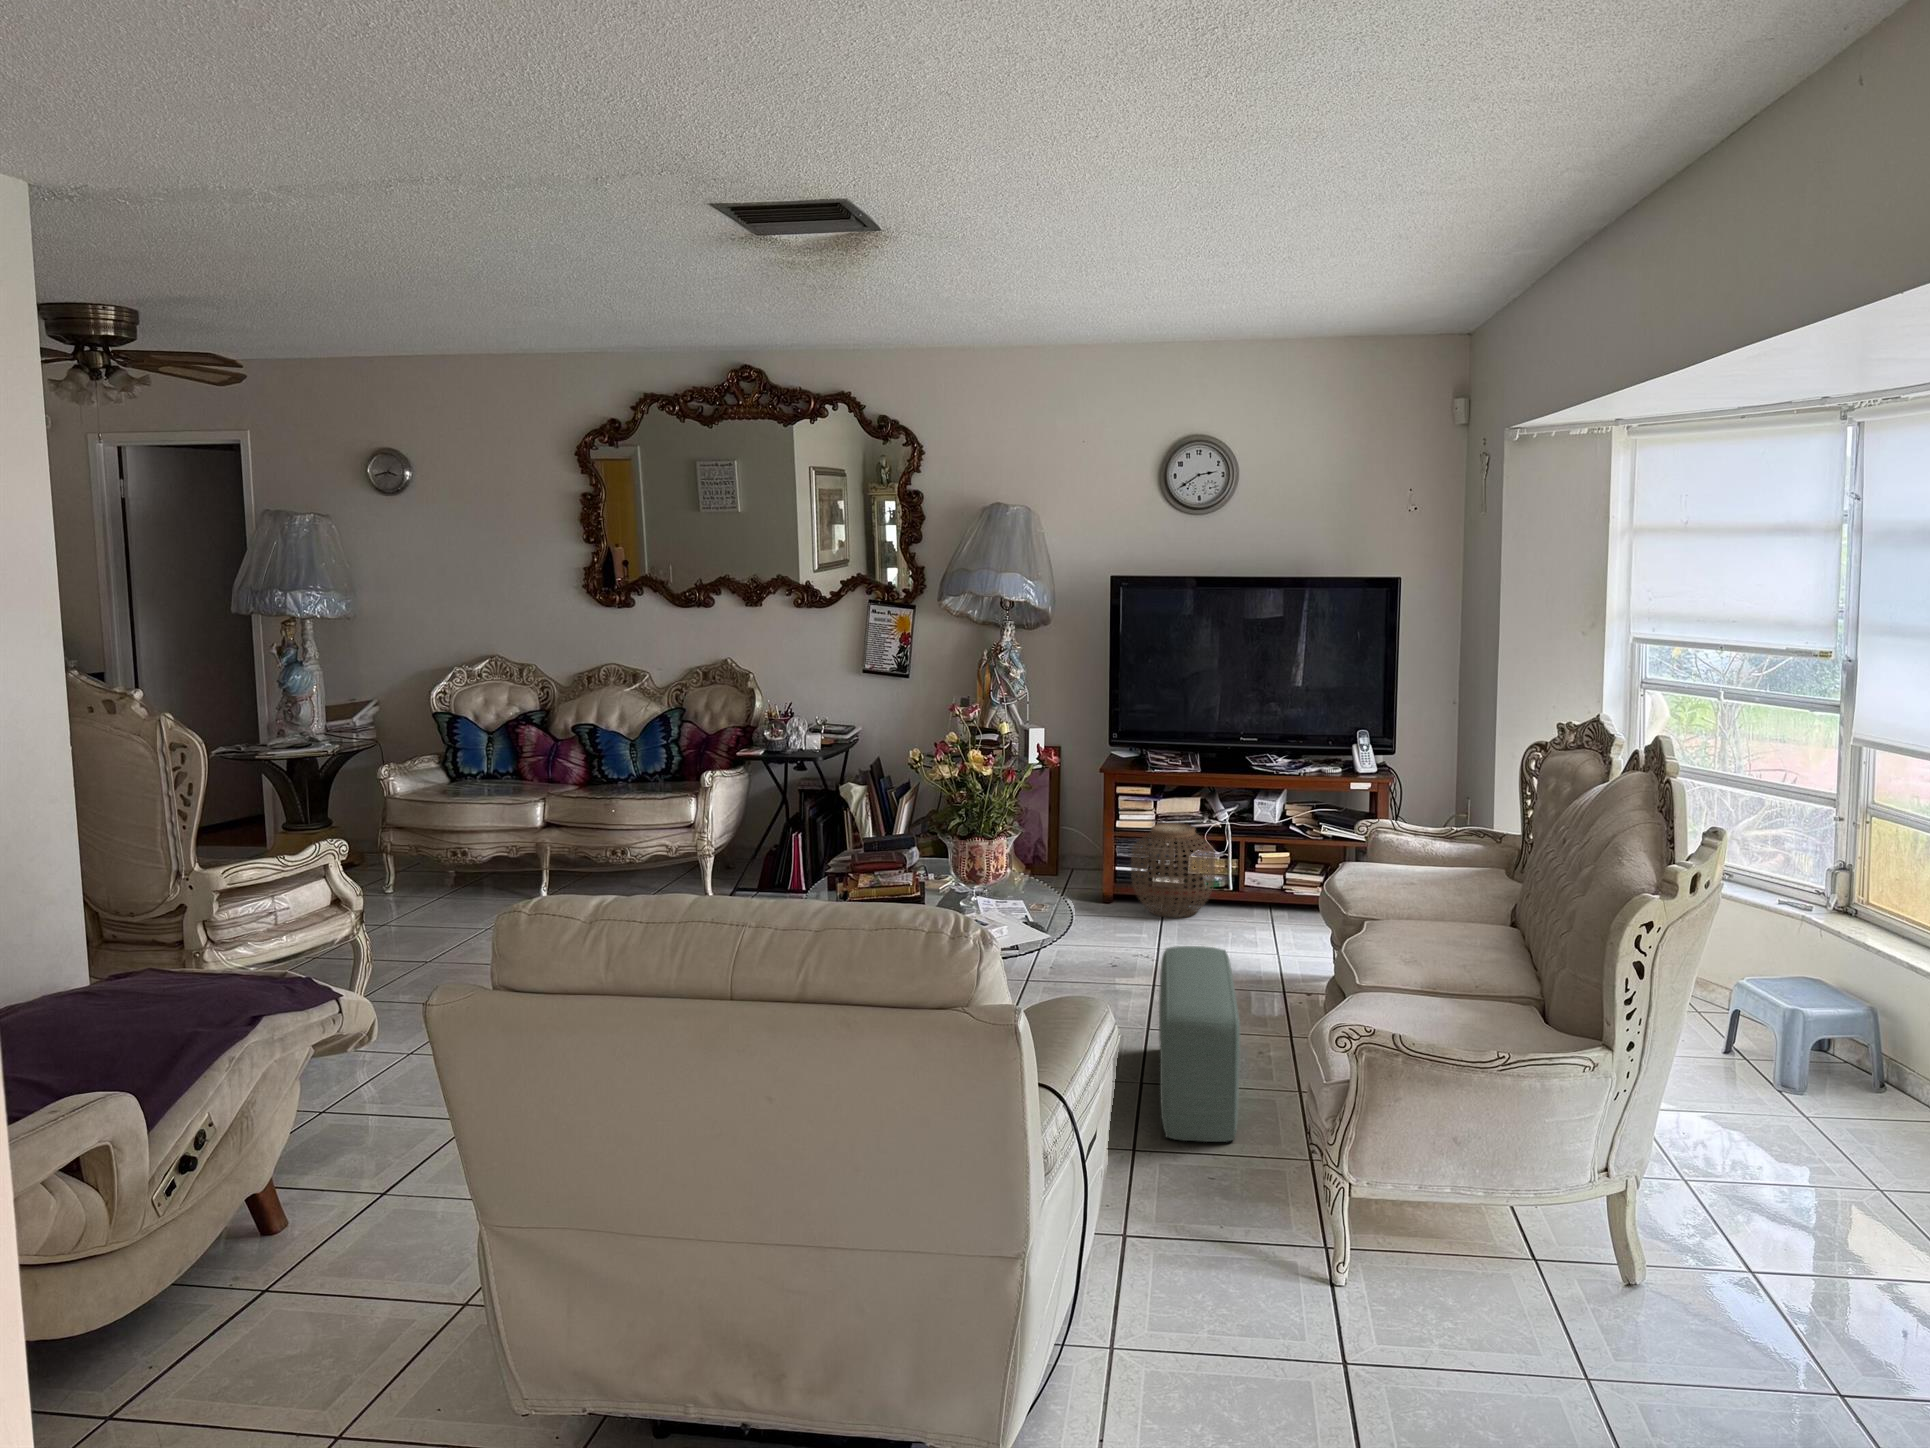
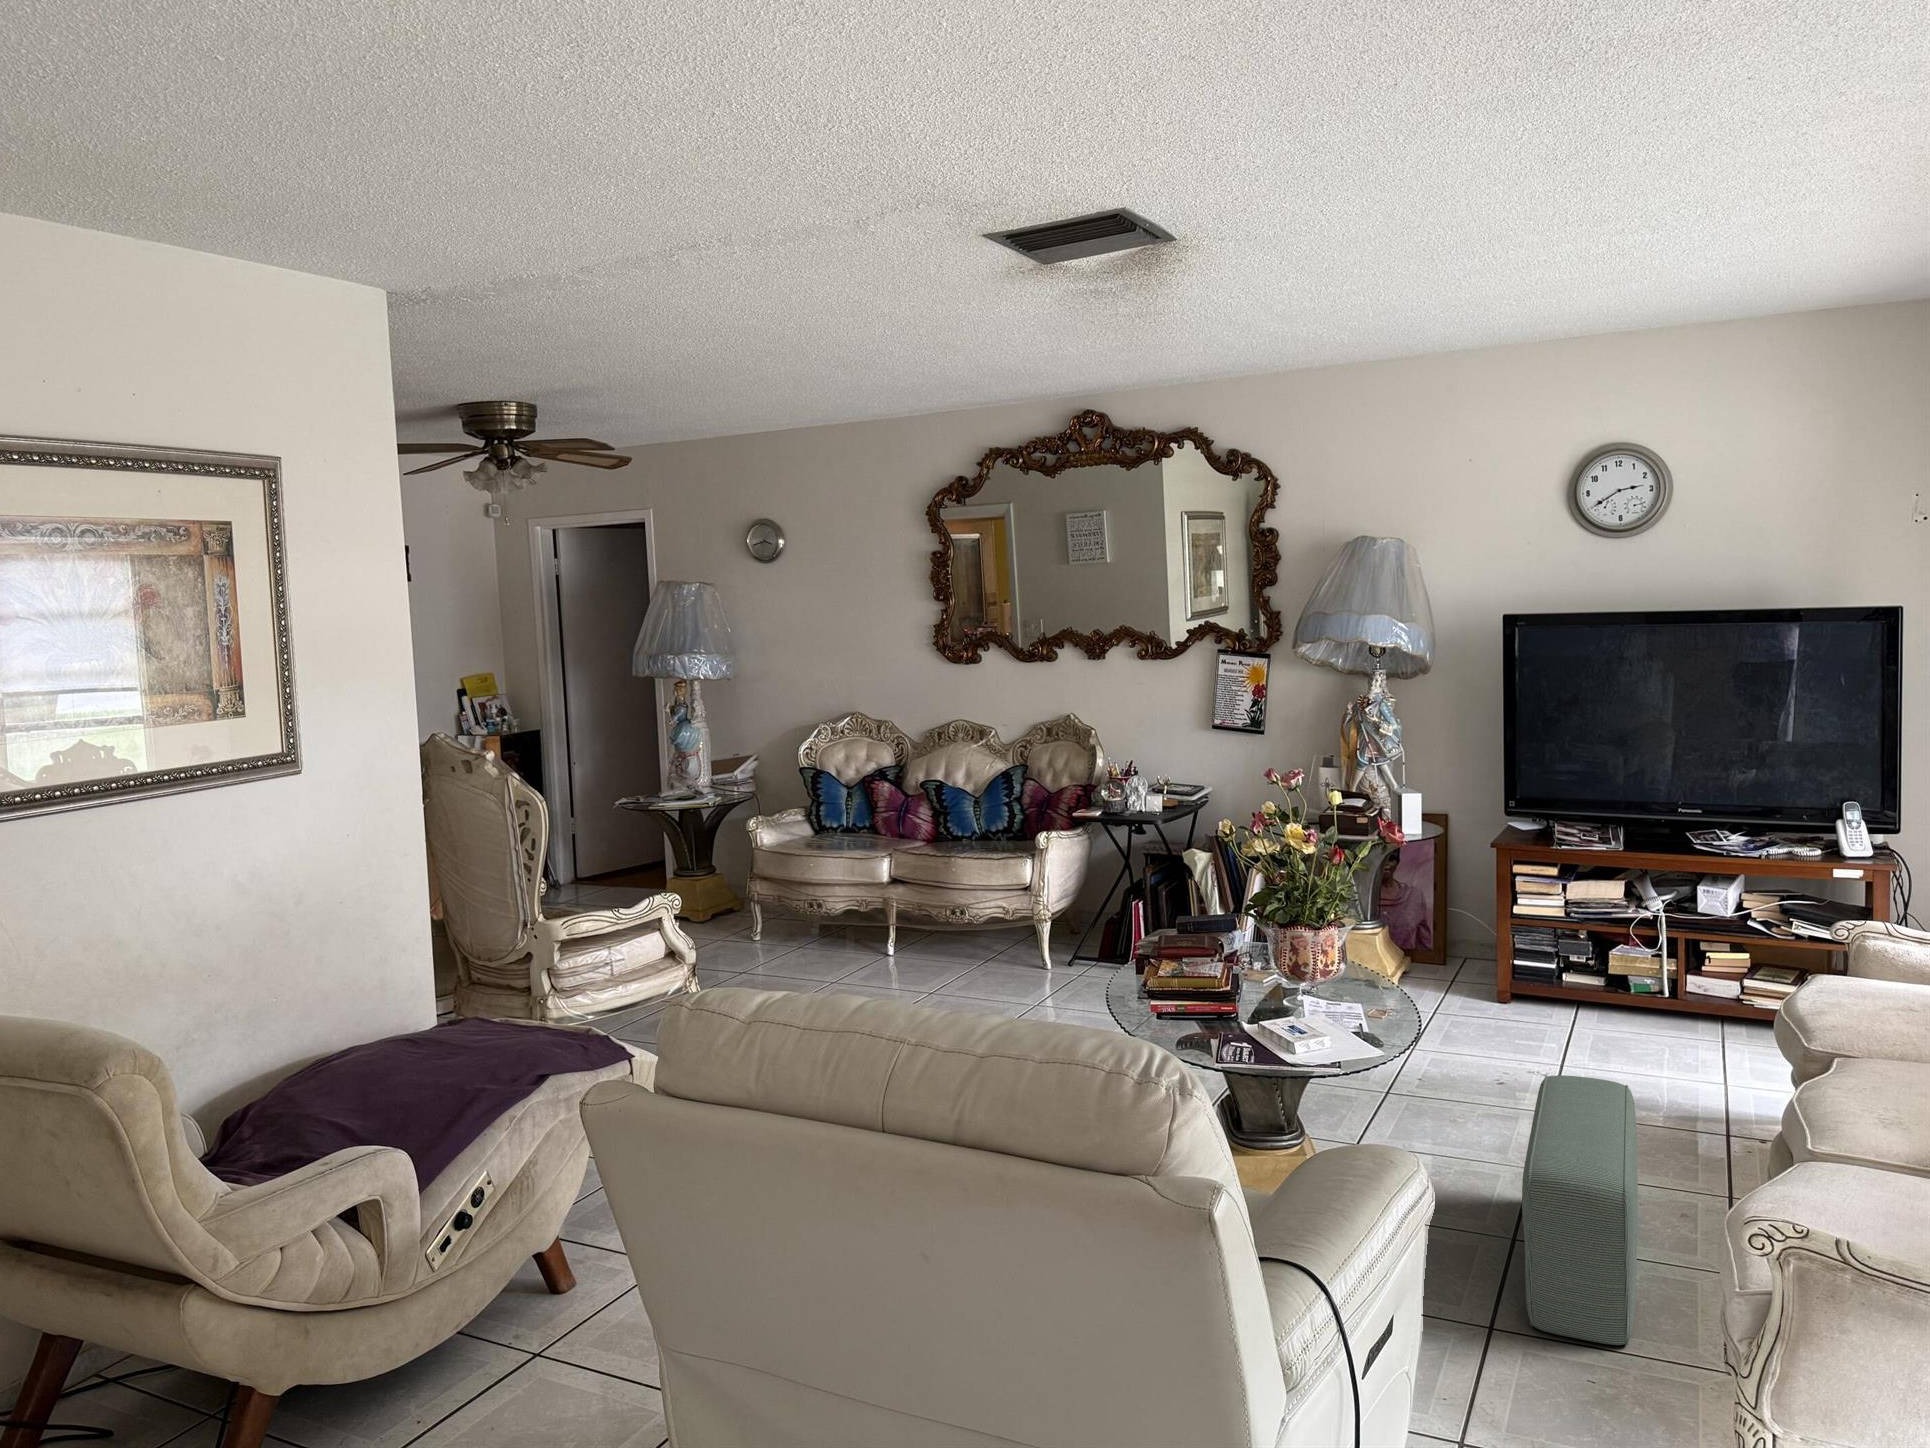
woven basket: present [1131,823,1215,918] -> none [1529,911,1642,1028]

